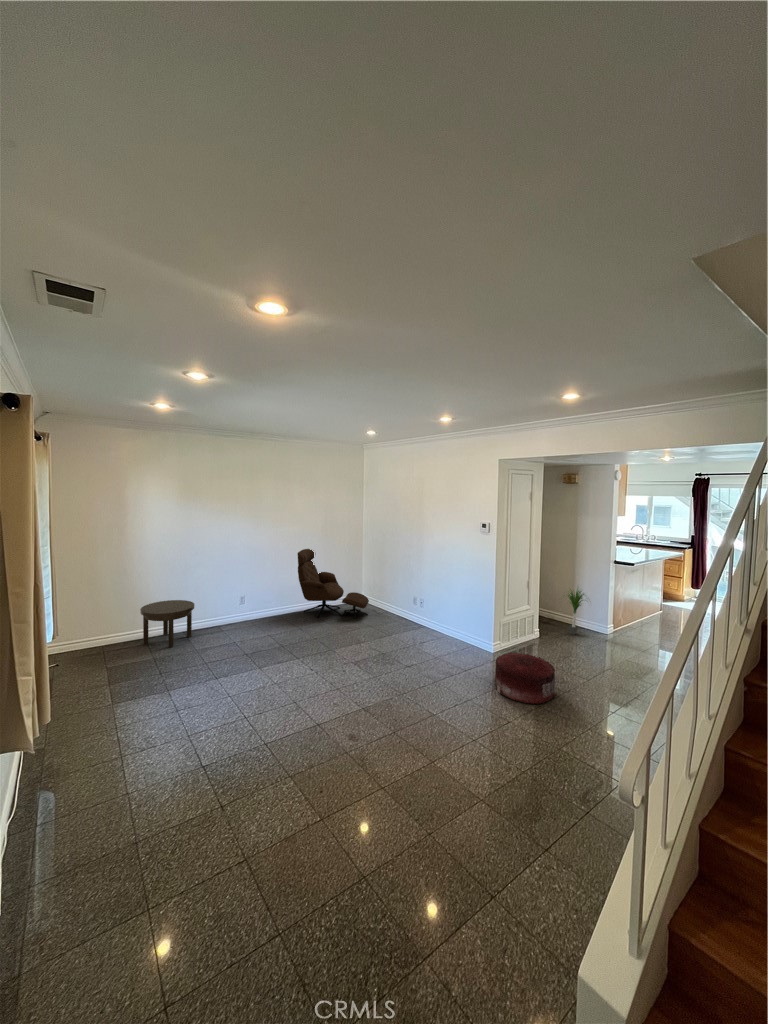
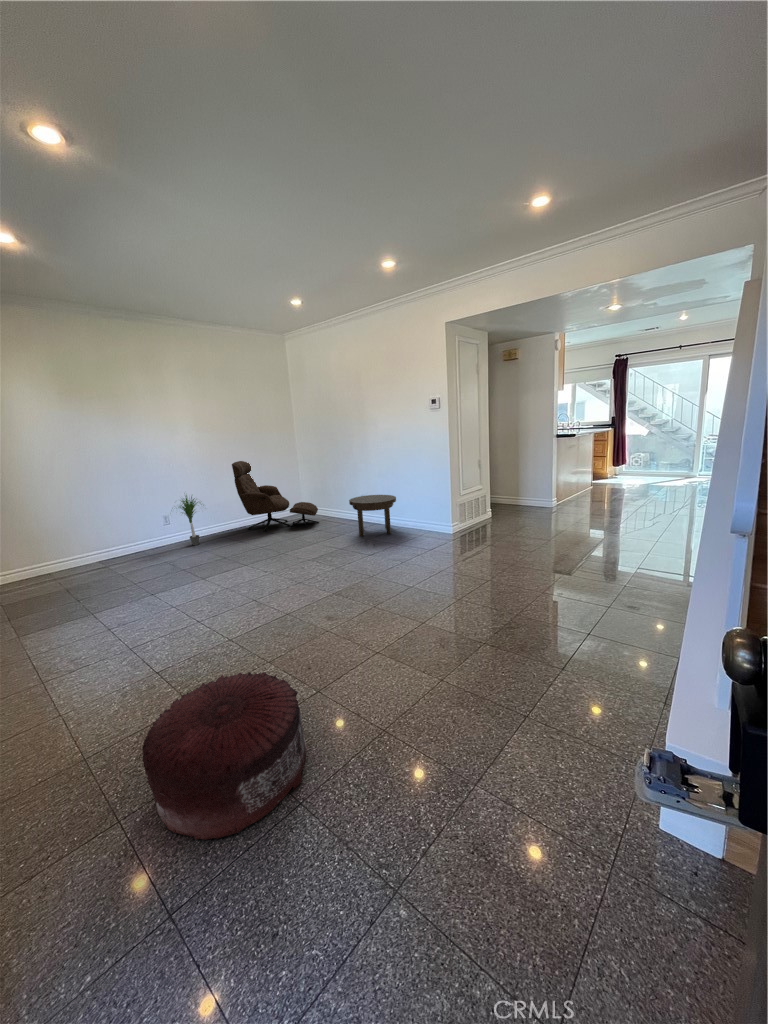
potted plant: present [568,589,584,635] -> present [179,495,199,545]
side table: present [140,600,195,647] -> present [349,495,396,536]
pouf: present [495,652,556,704] -> present [142,672,307,840]

